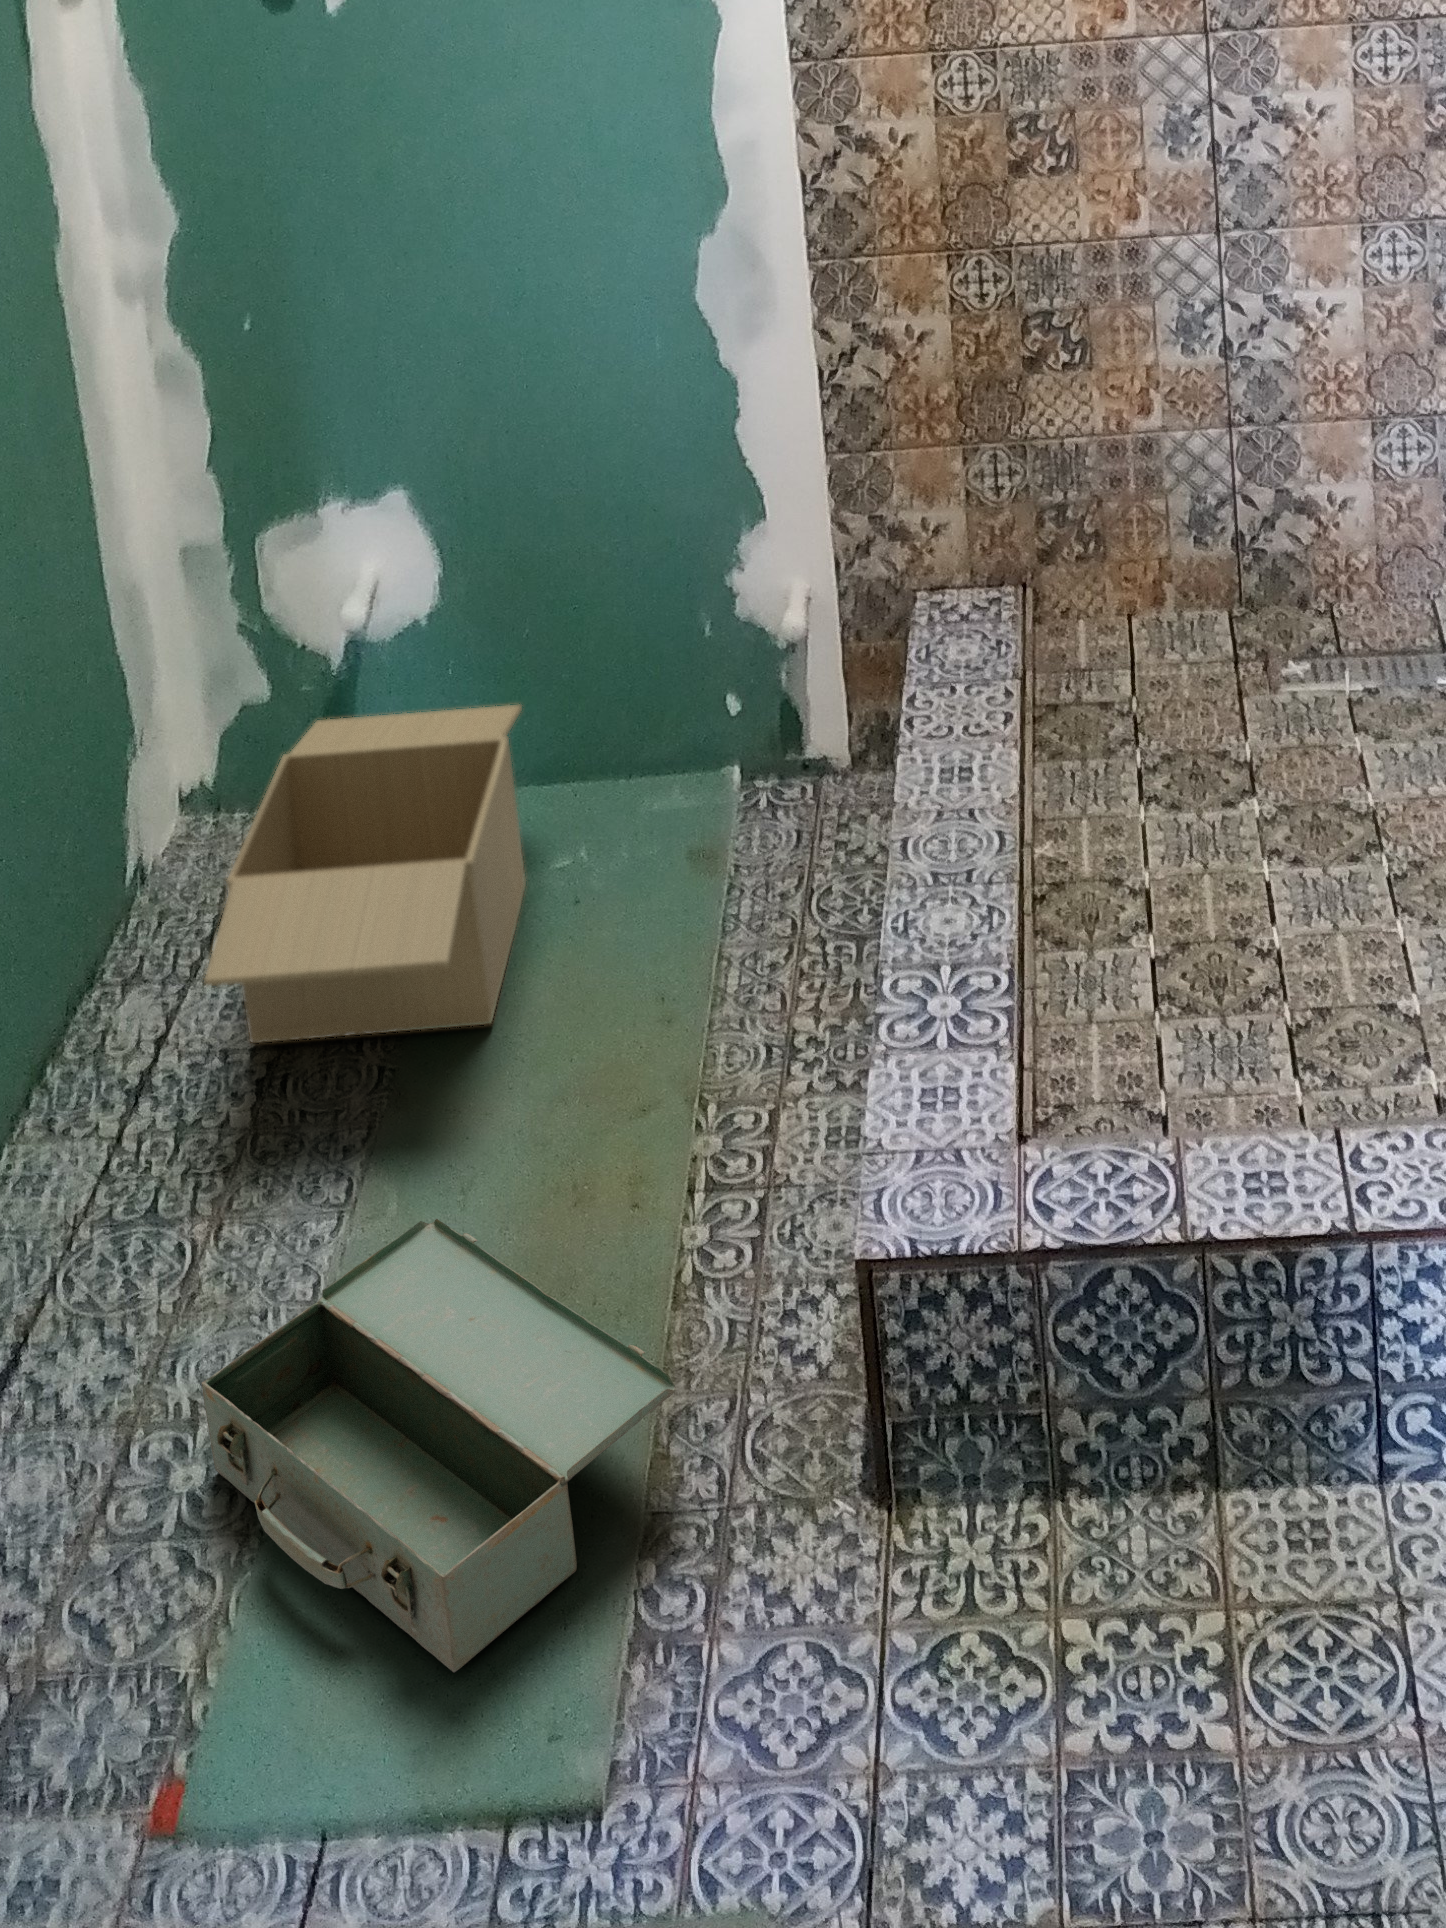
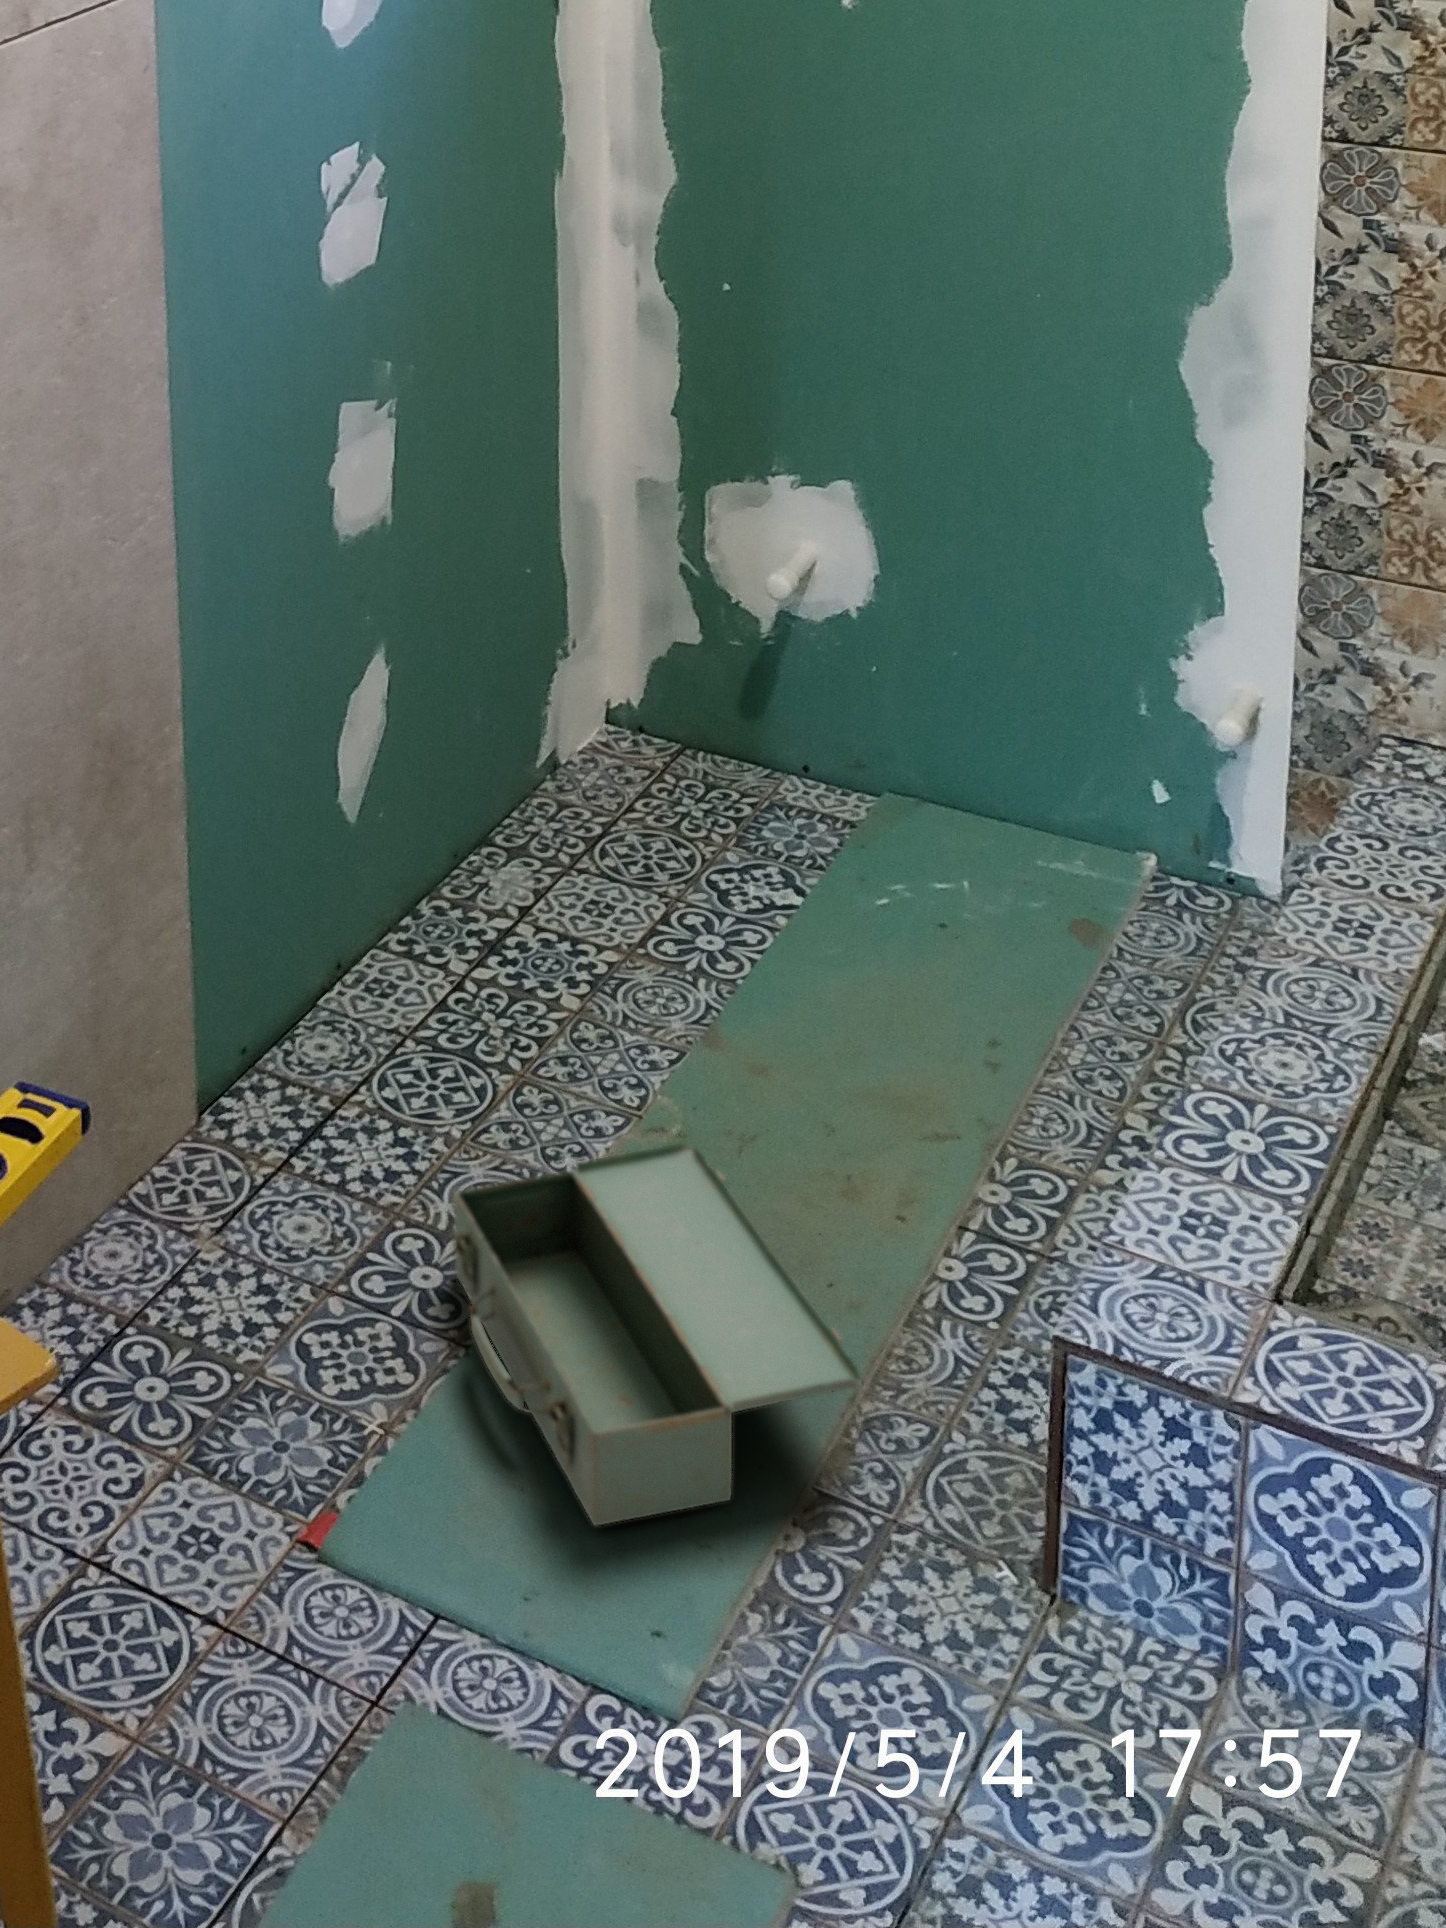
cardboard box: present [205,705,526,1043] -> none [553,679,932,1011]

